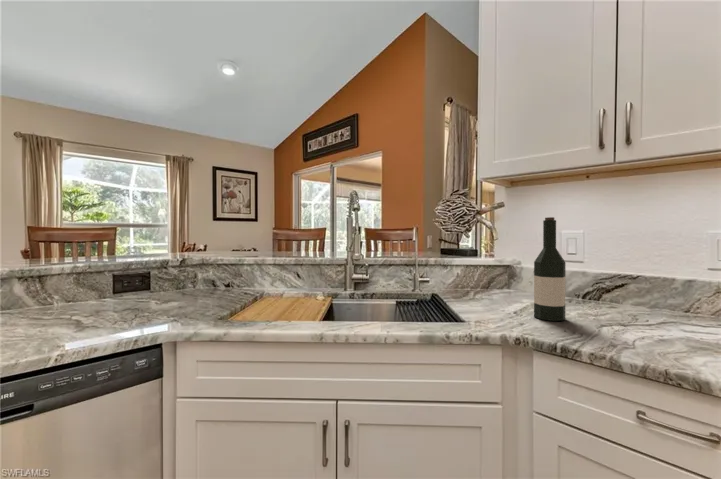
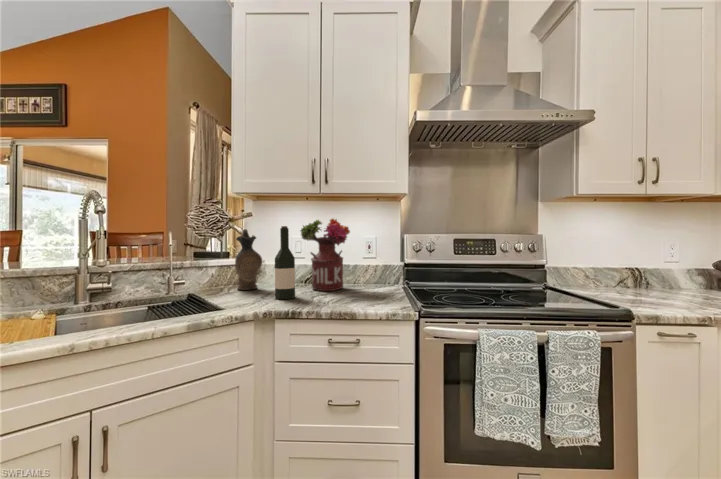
flower arrangement: none [575,202,675,318] -> present [301,219,350,291]
ceramic pitcher: none [484,222,518,297] -> present [235,229,262,290]

